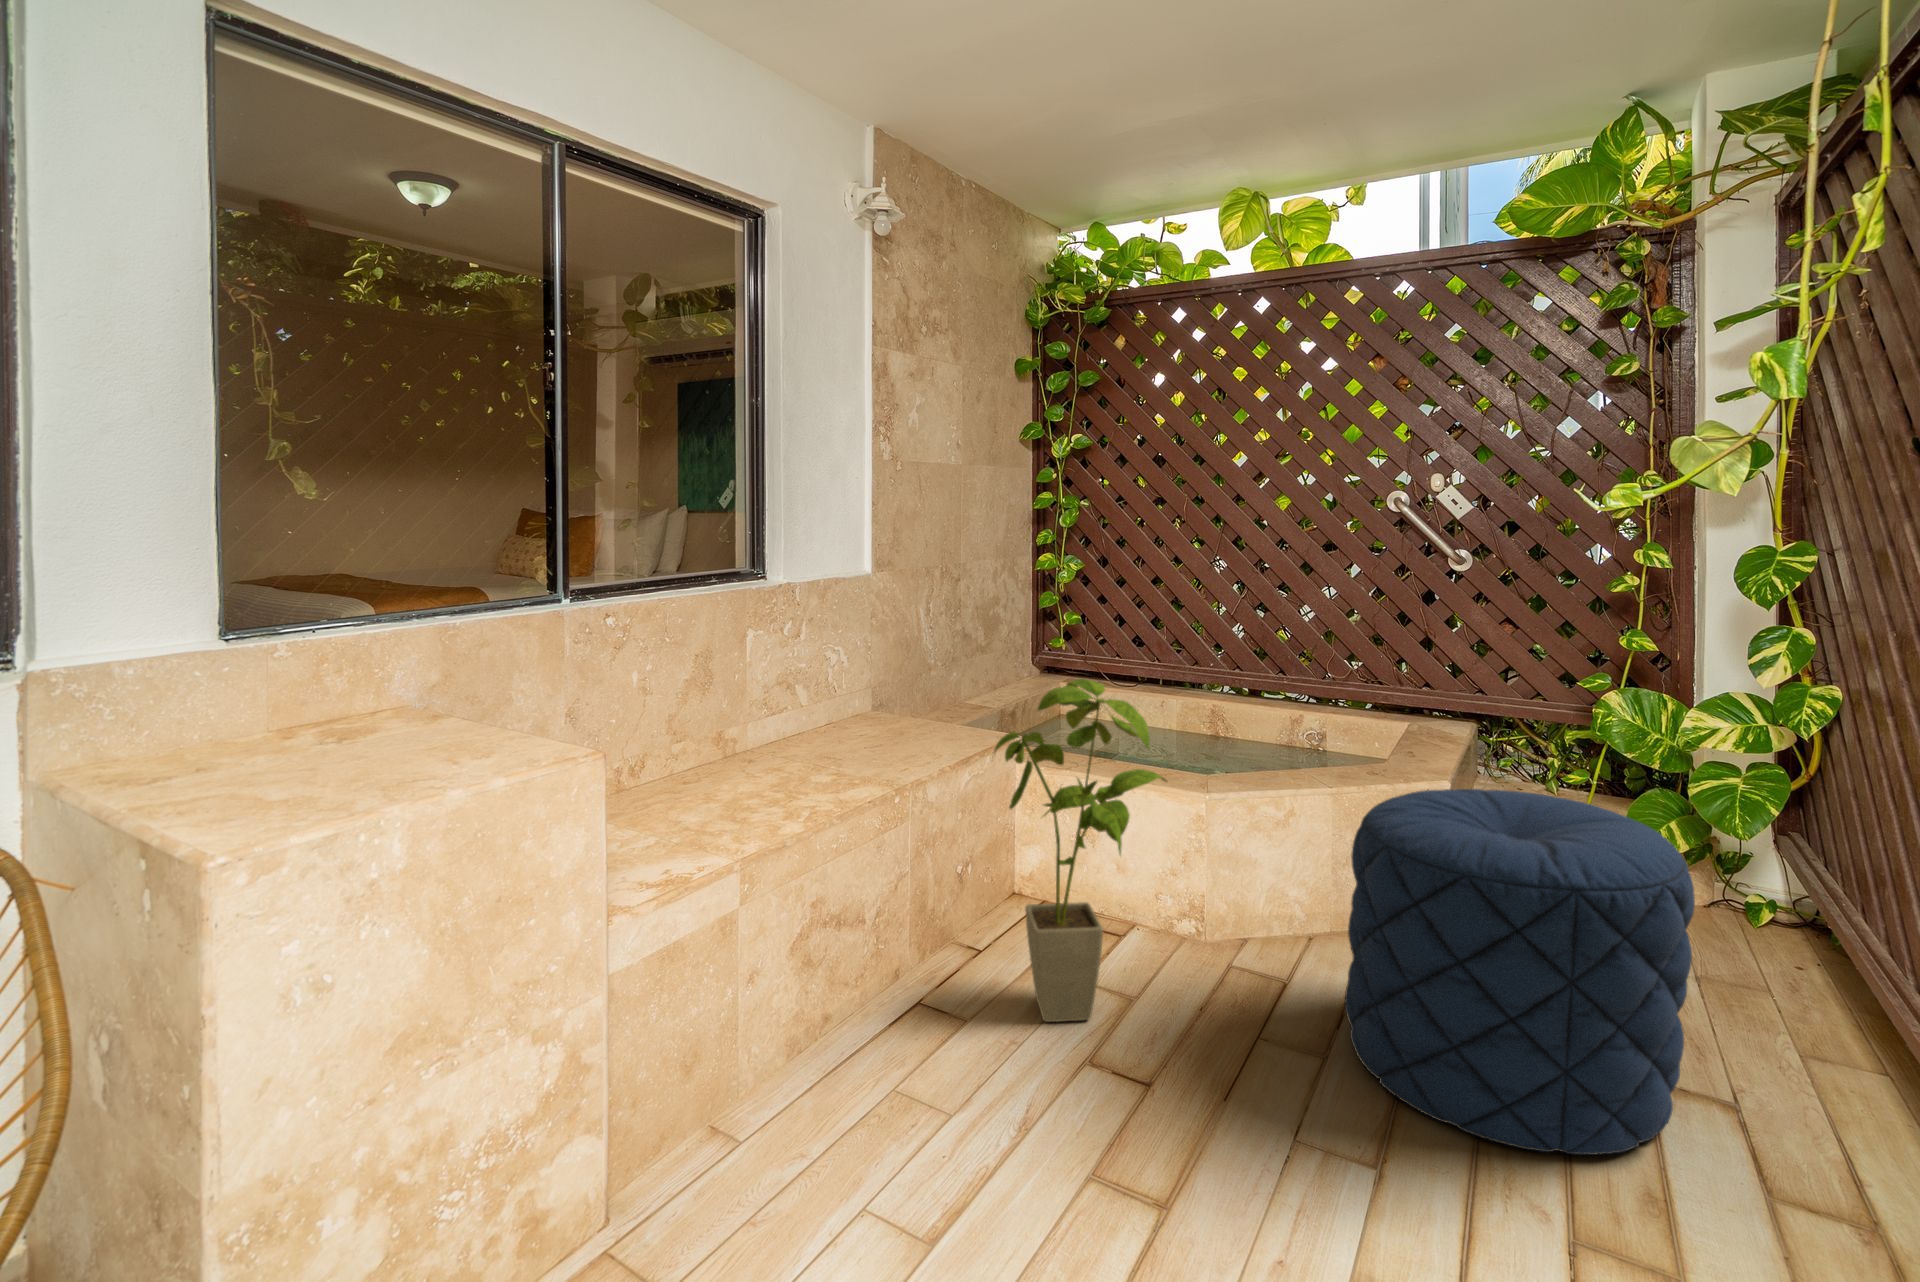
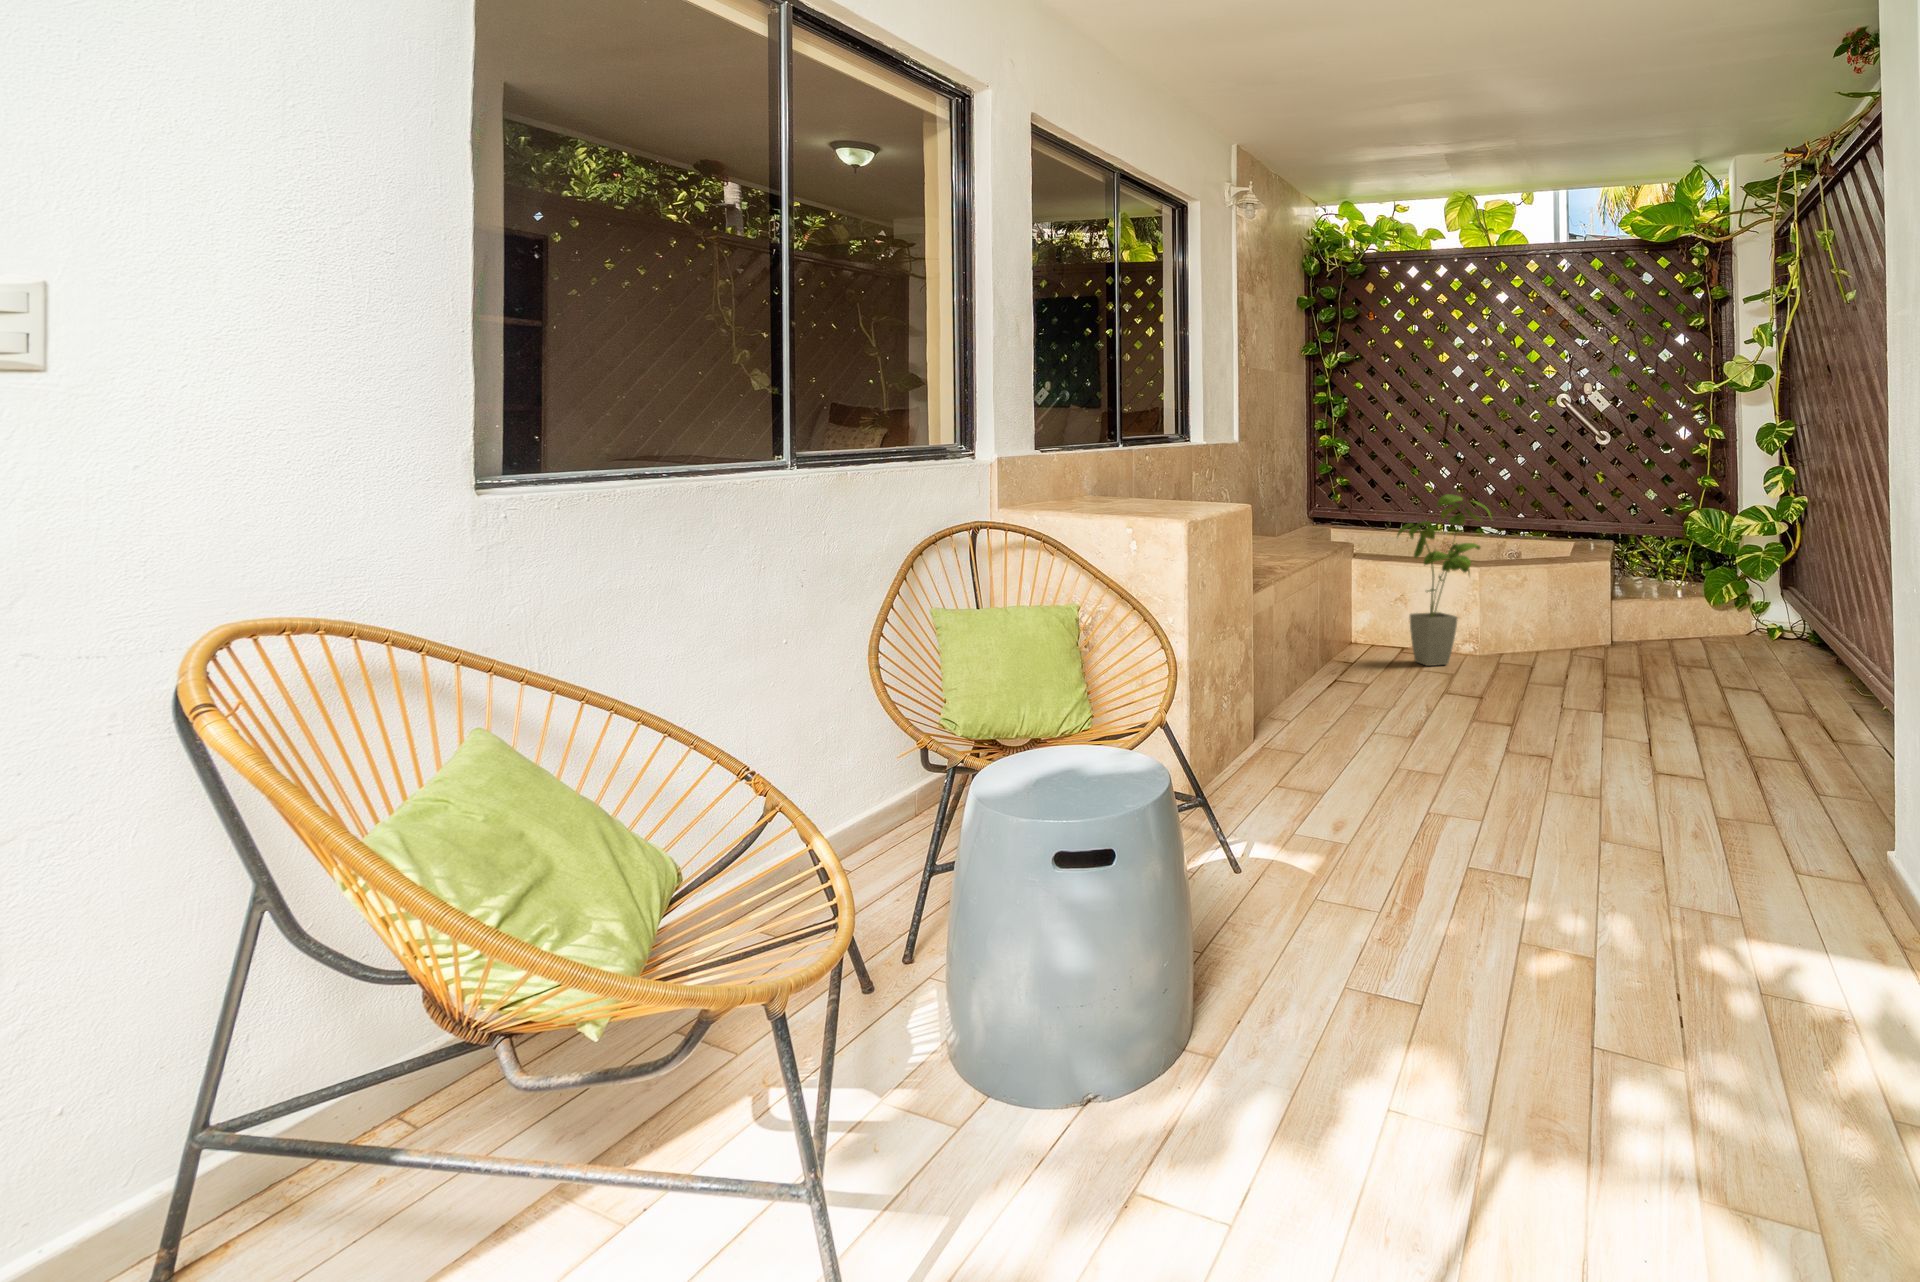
pouf: present [1345,789,1695,1155] -> none [1572,543,1732,678]

